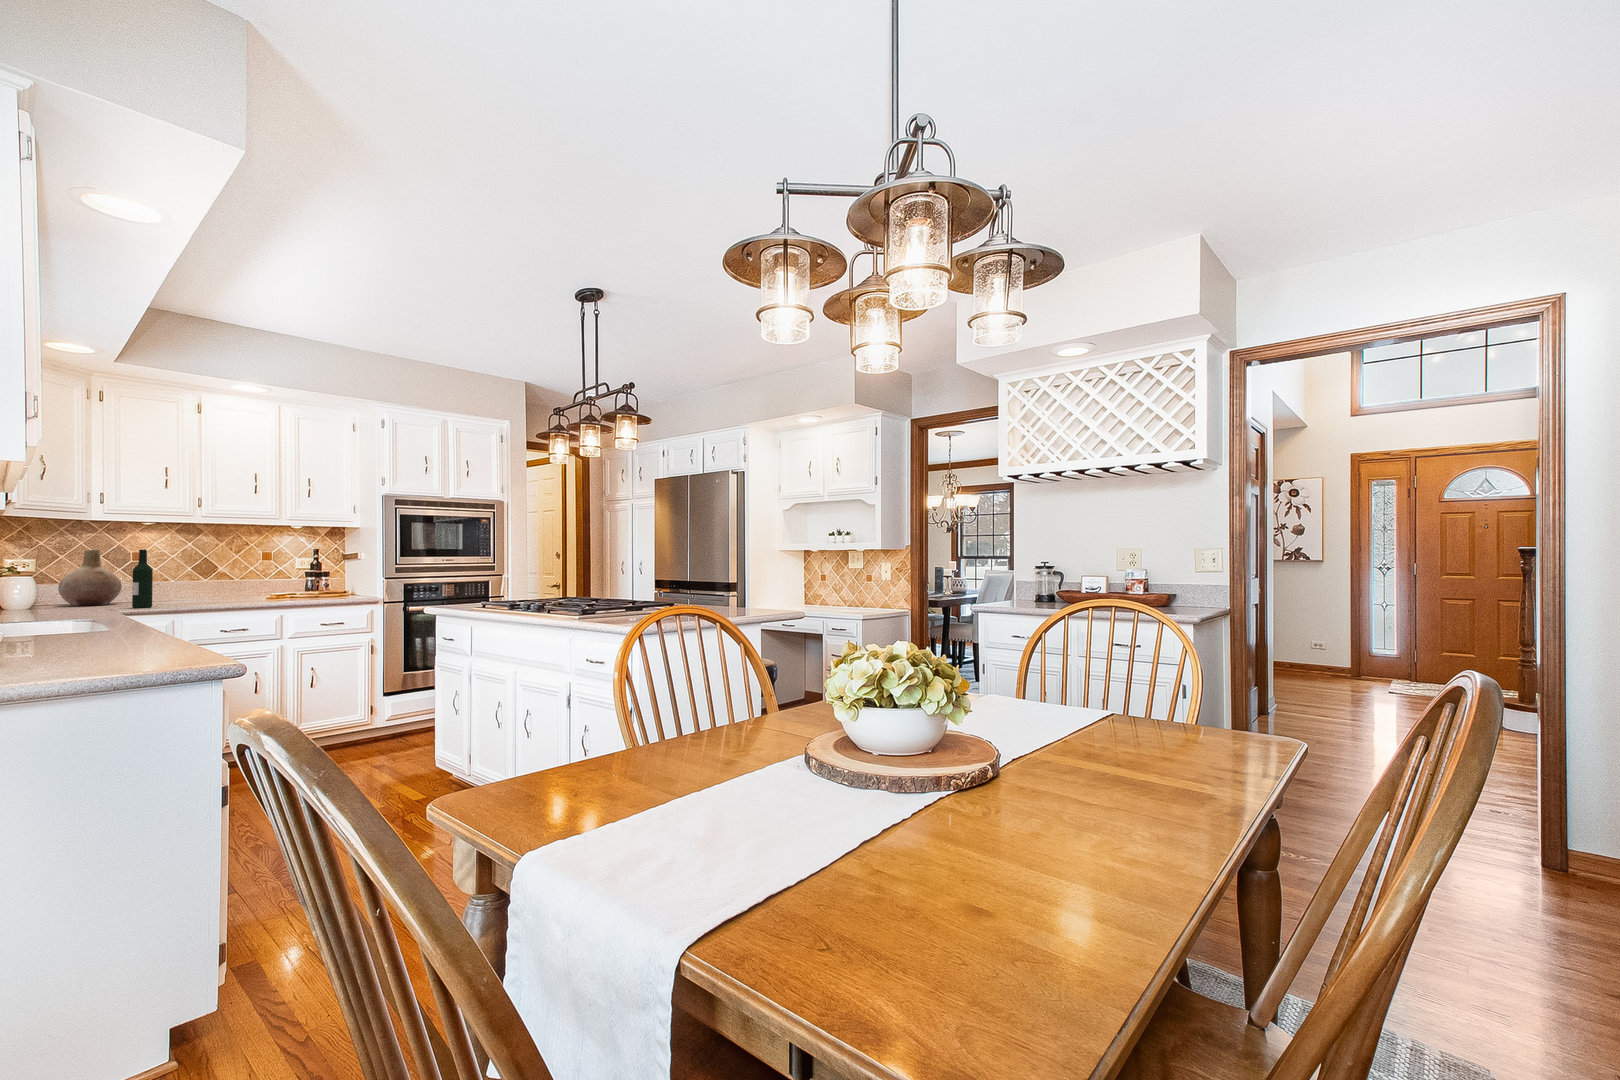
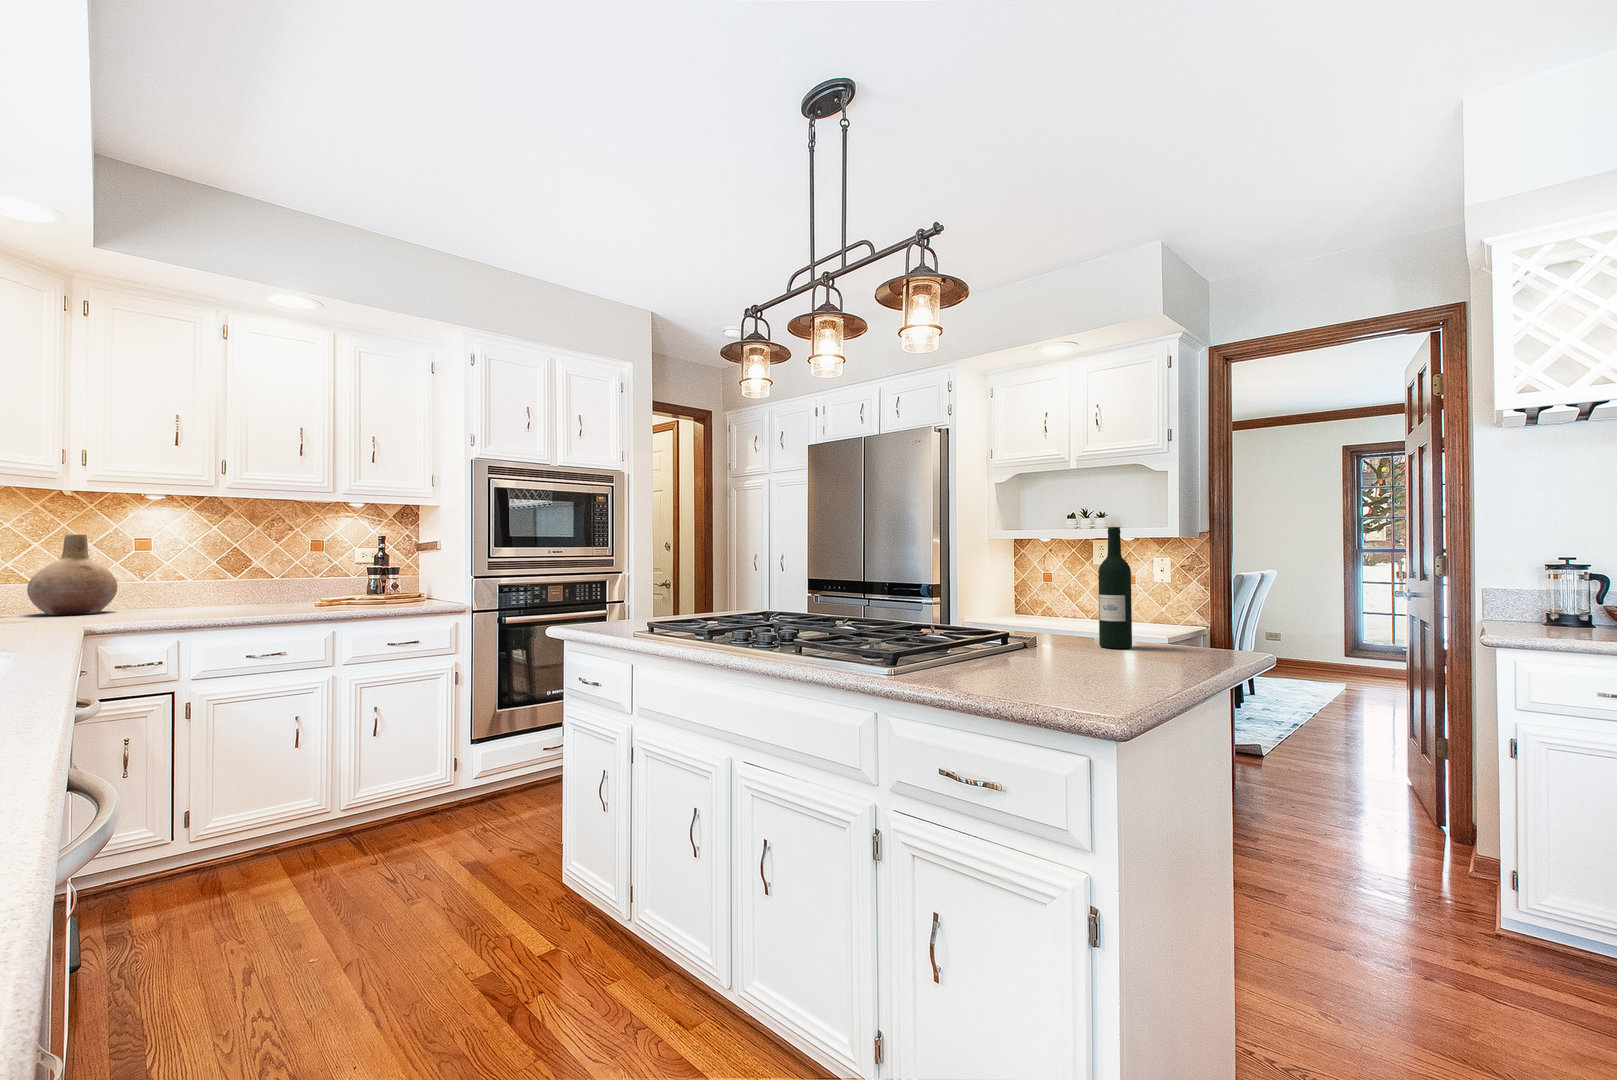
wine bottle: present [132,550,153,608] -> present [1098,527,1132,648]

